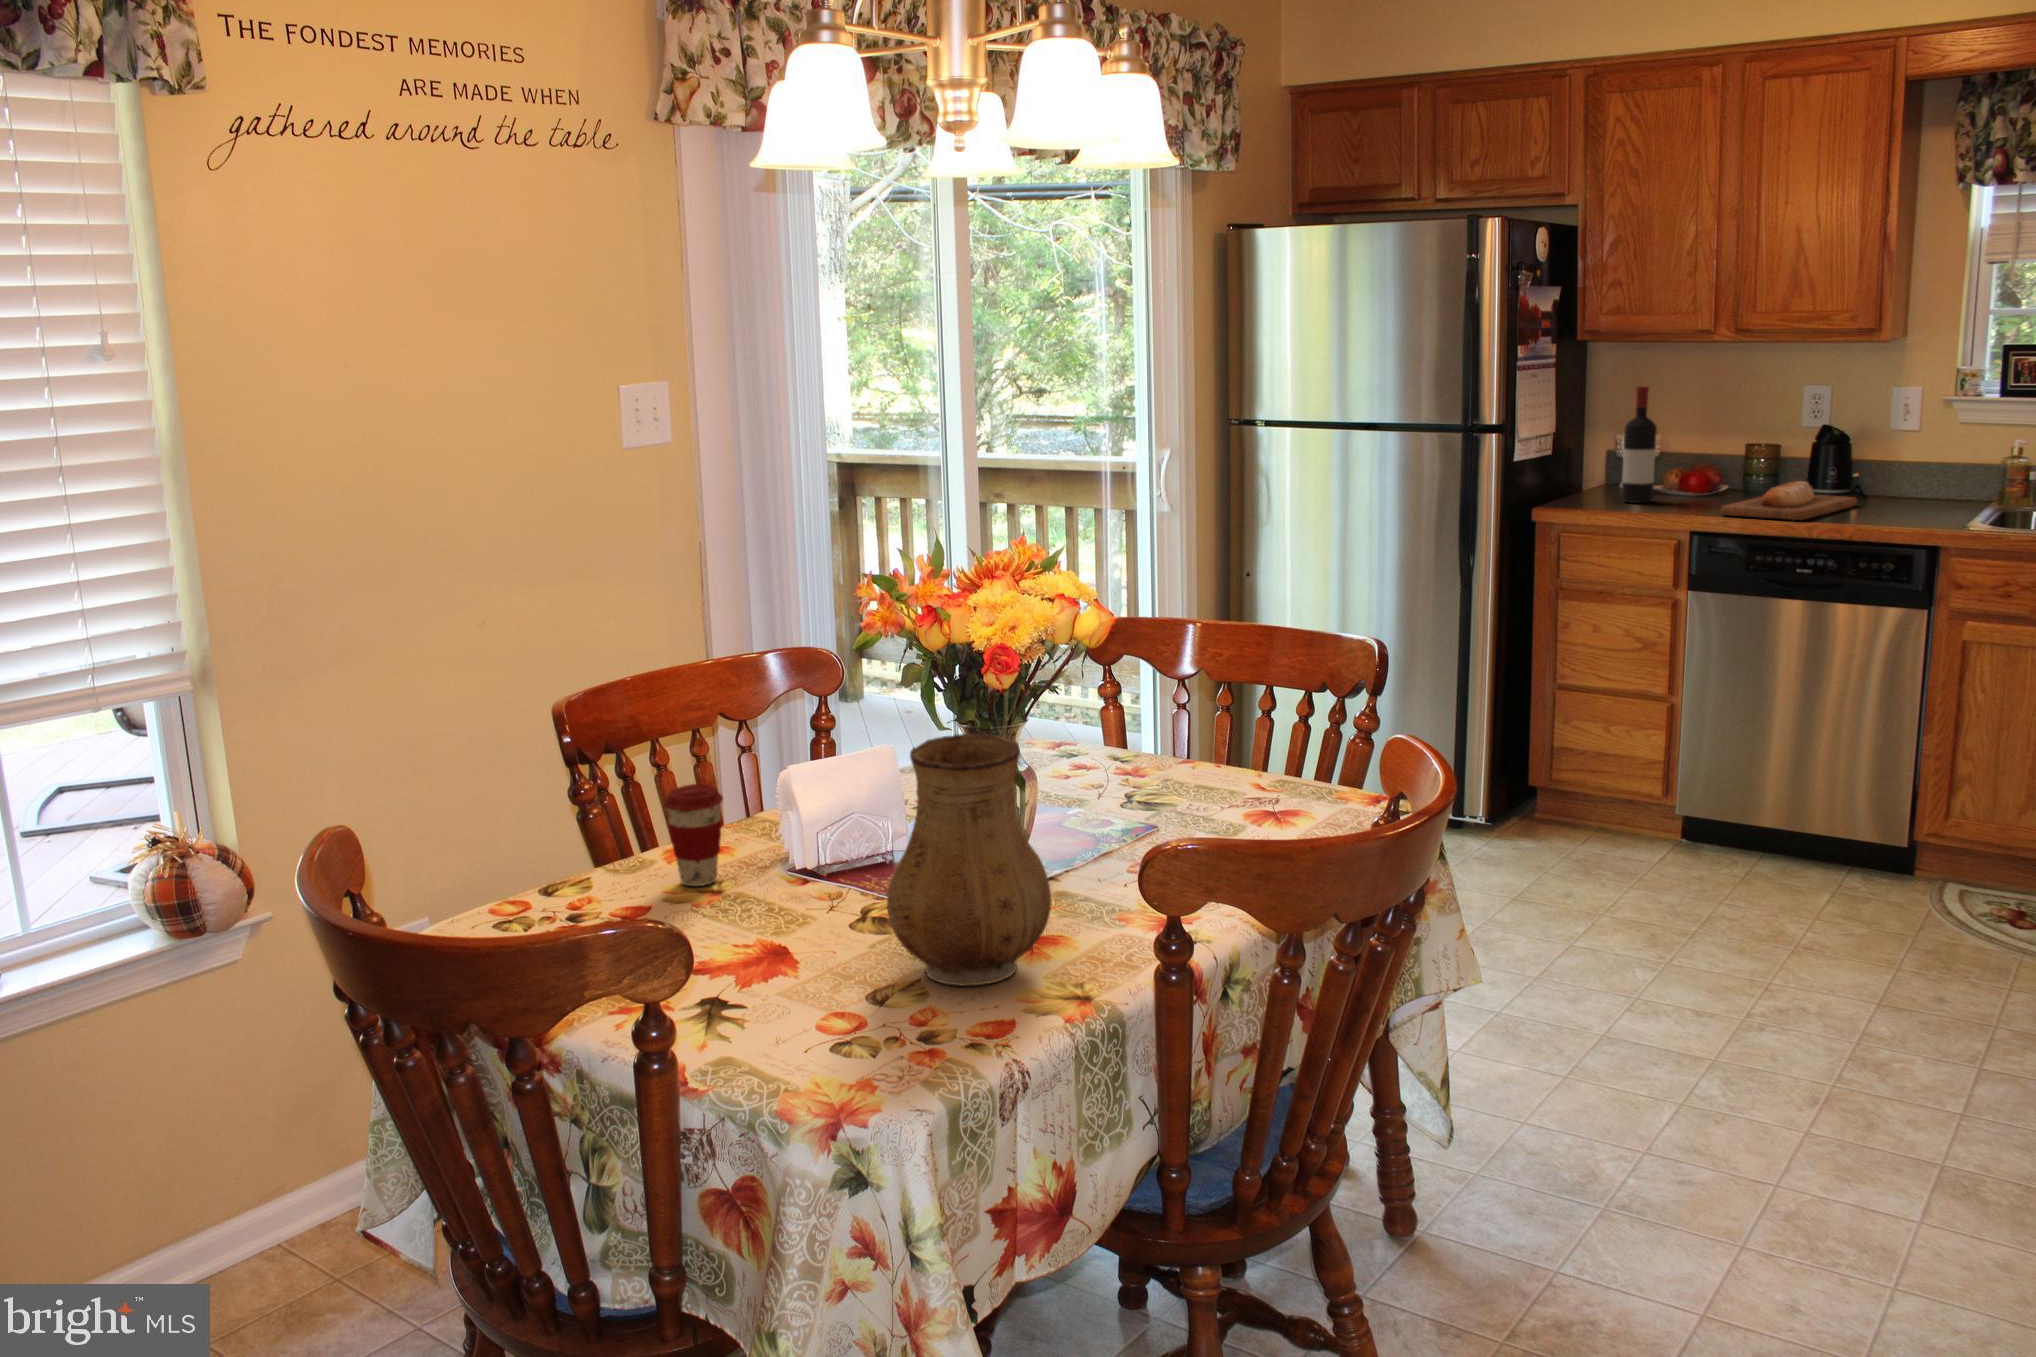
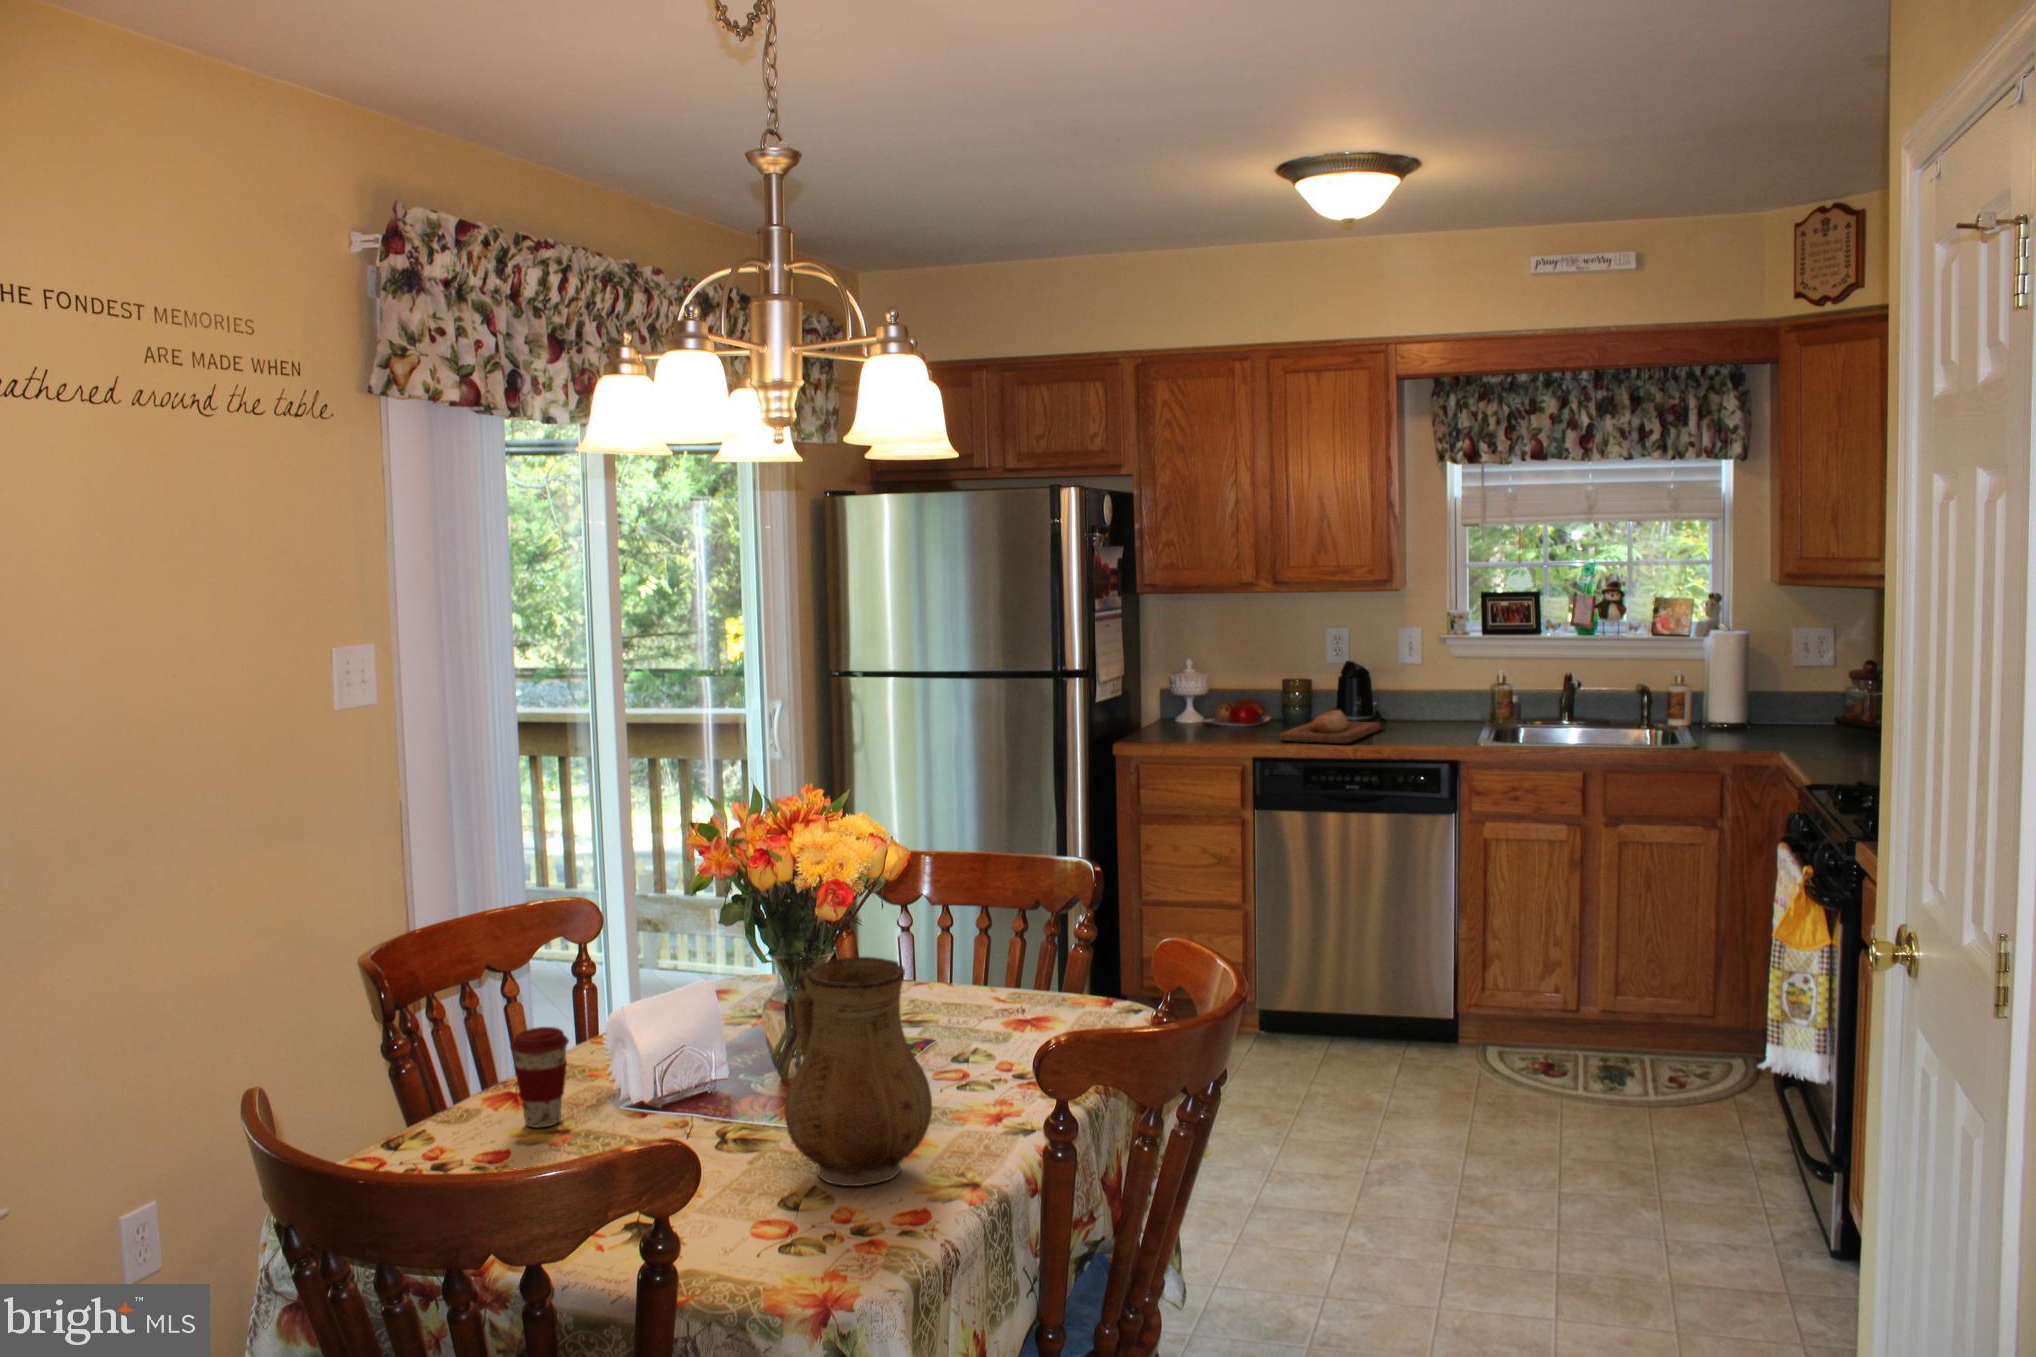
wine bottle: present [1622,386,1657,503] -> none [1190,631,1217,732]

